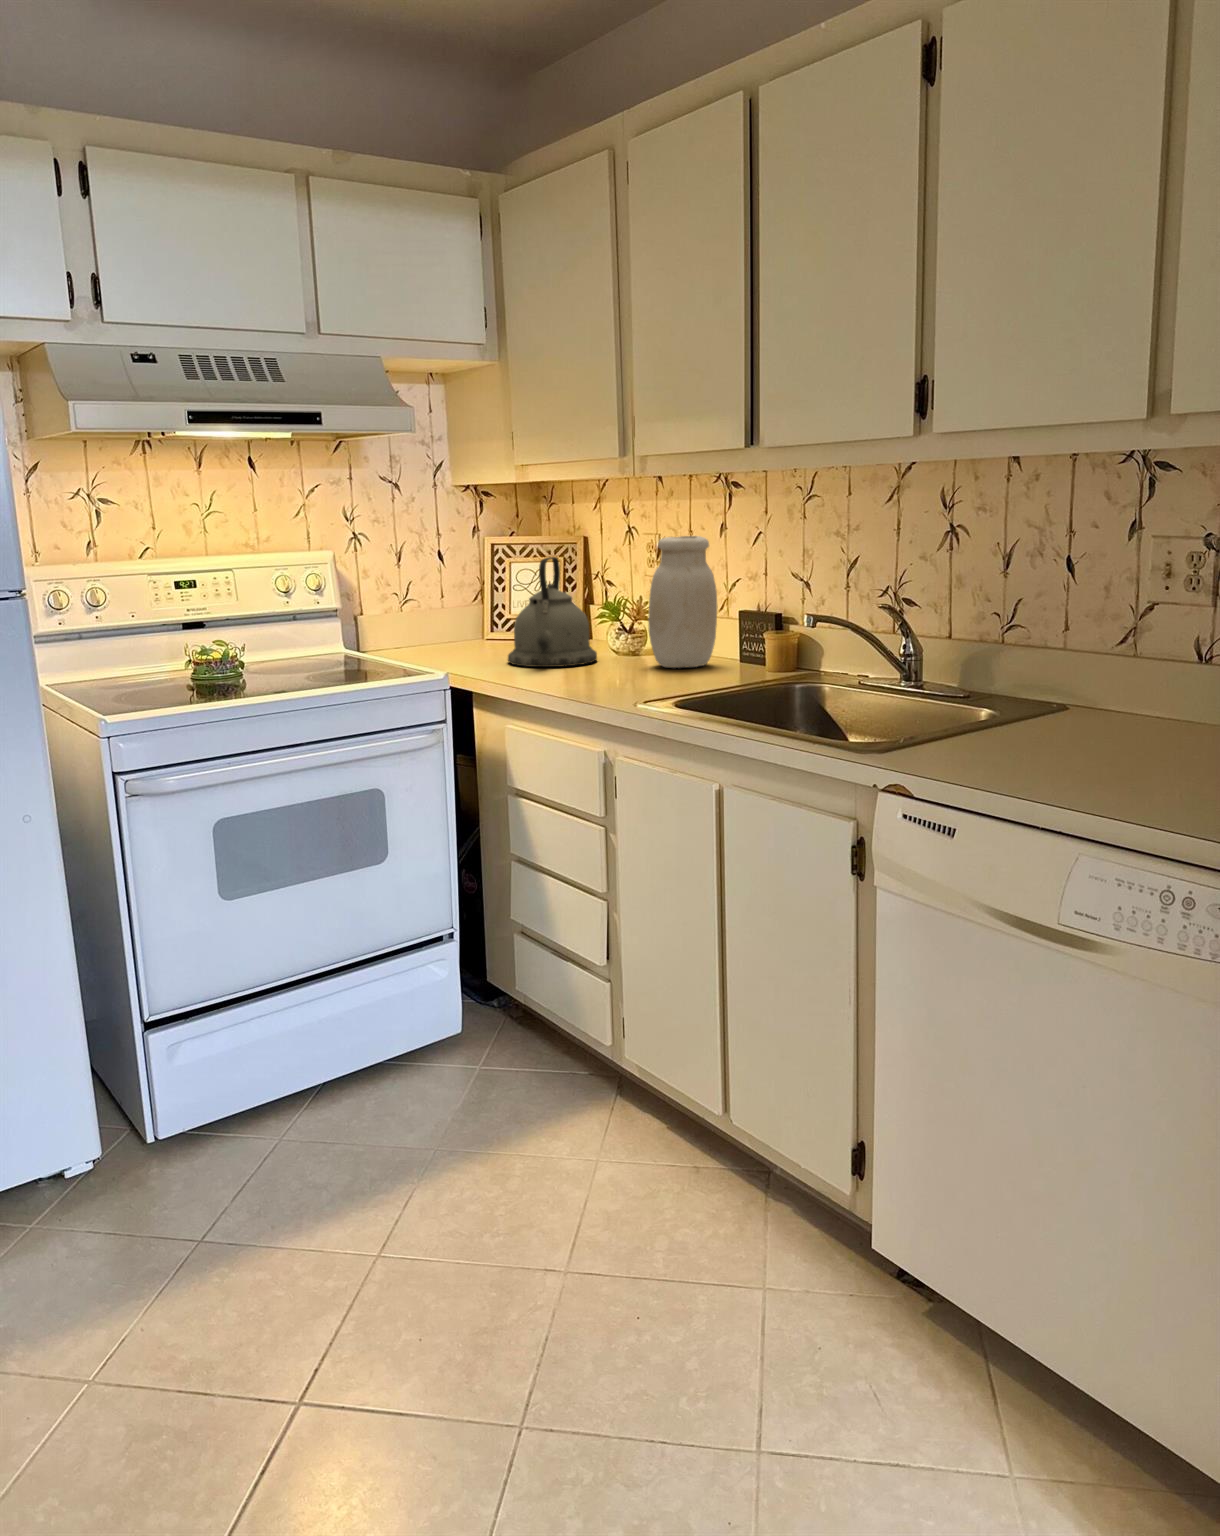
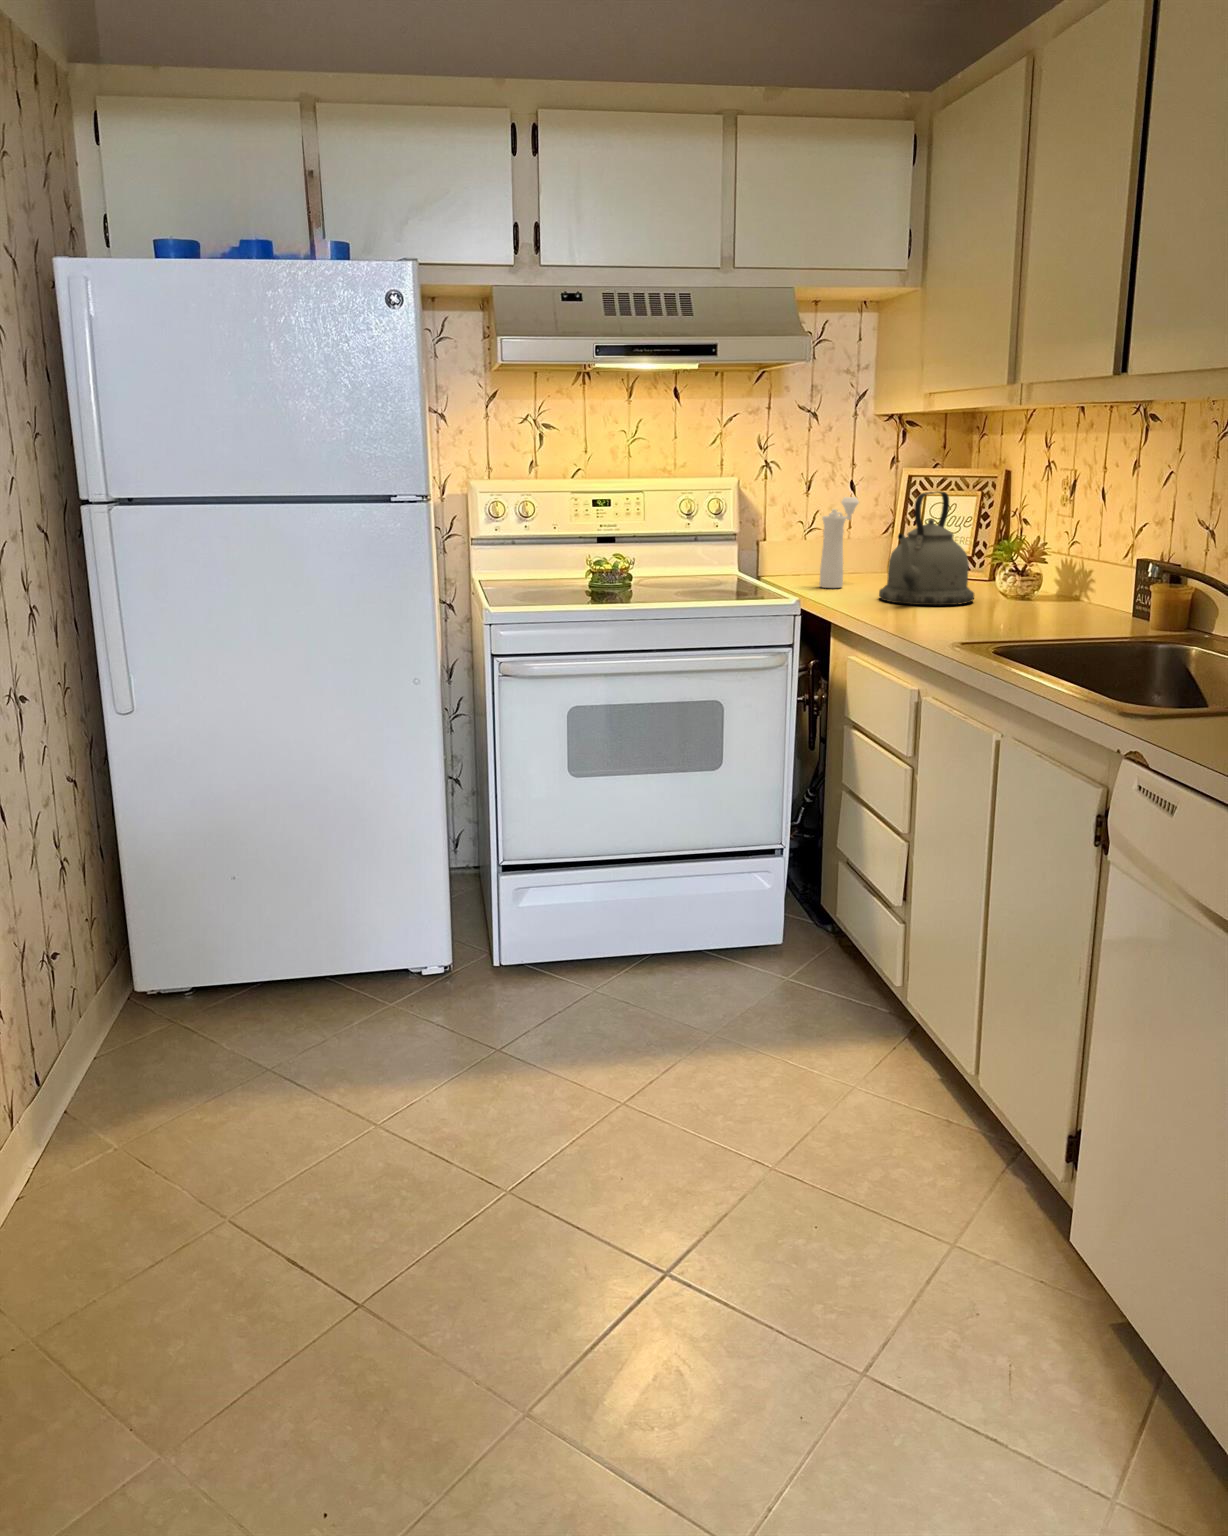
jar: present [648,536,718,668] -> none [1022,474,1105,617]
pepper mill: none [432,566,461,657] -> present [820,497,859,588]

